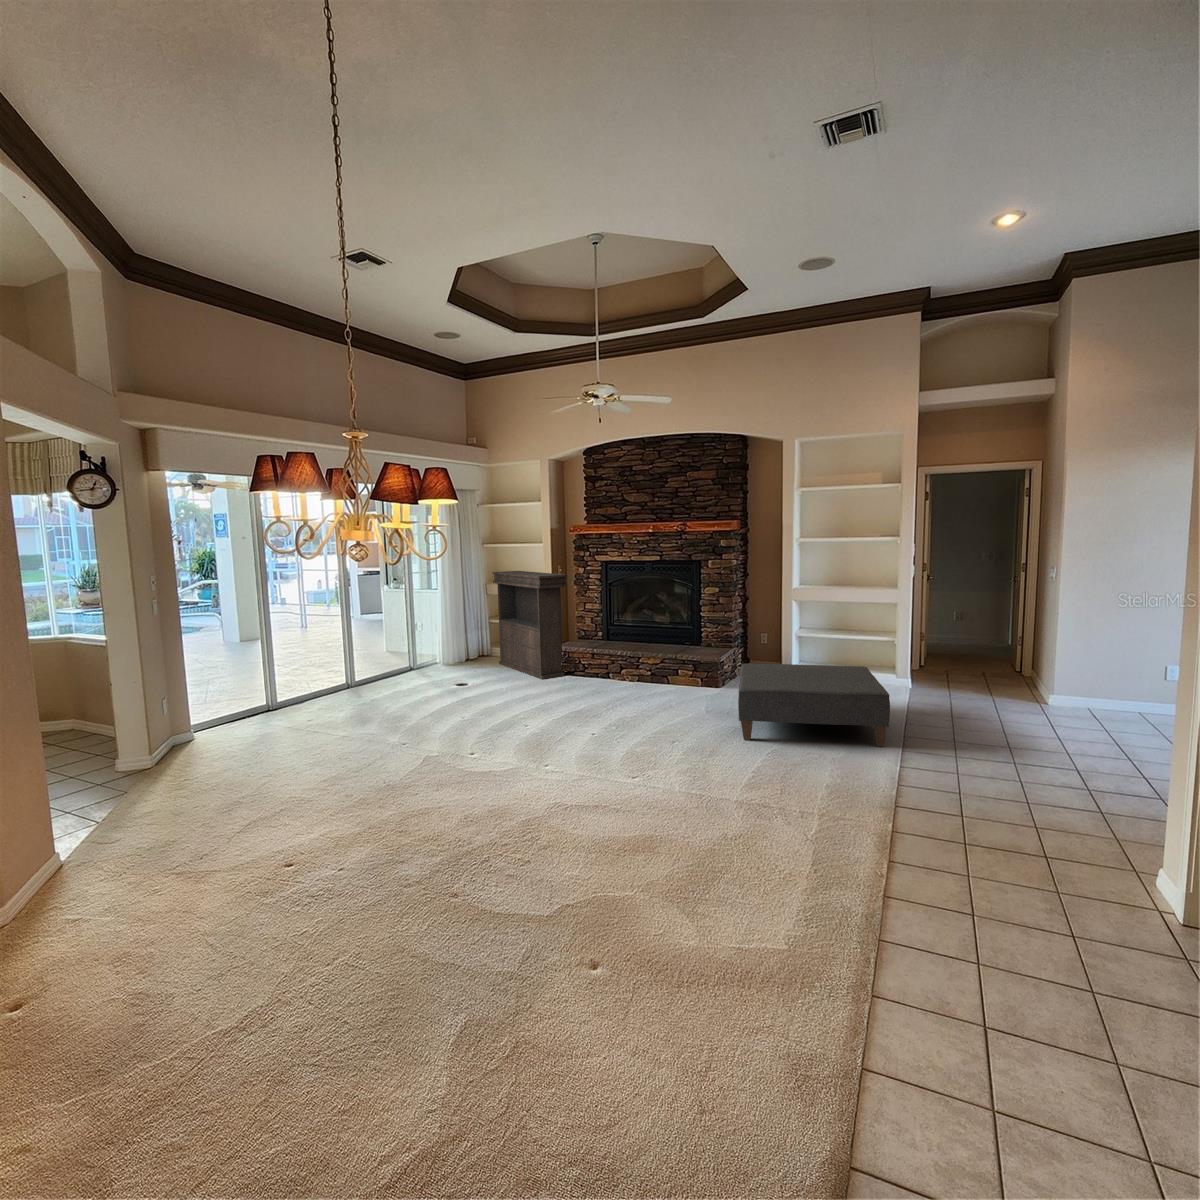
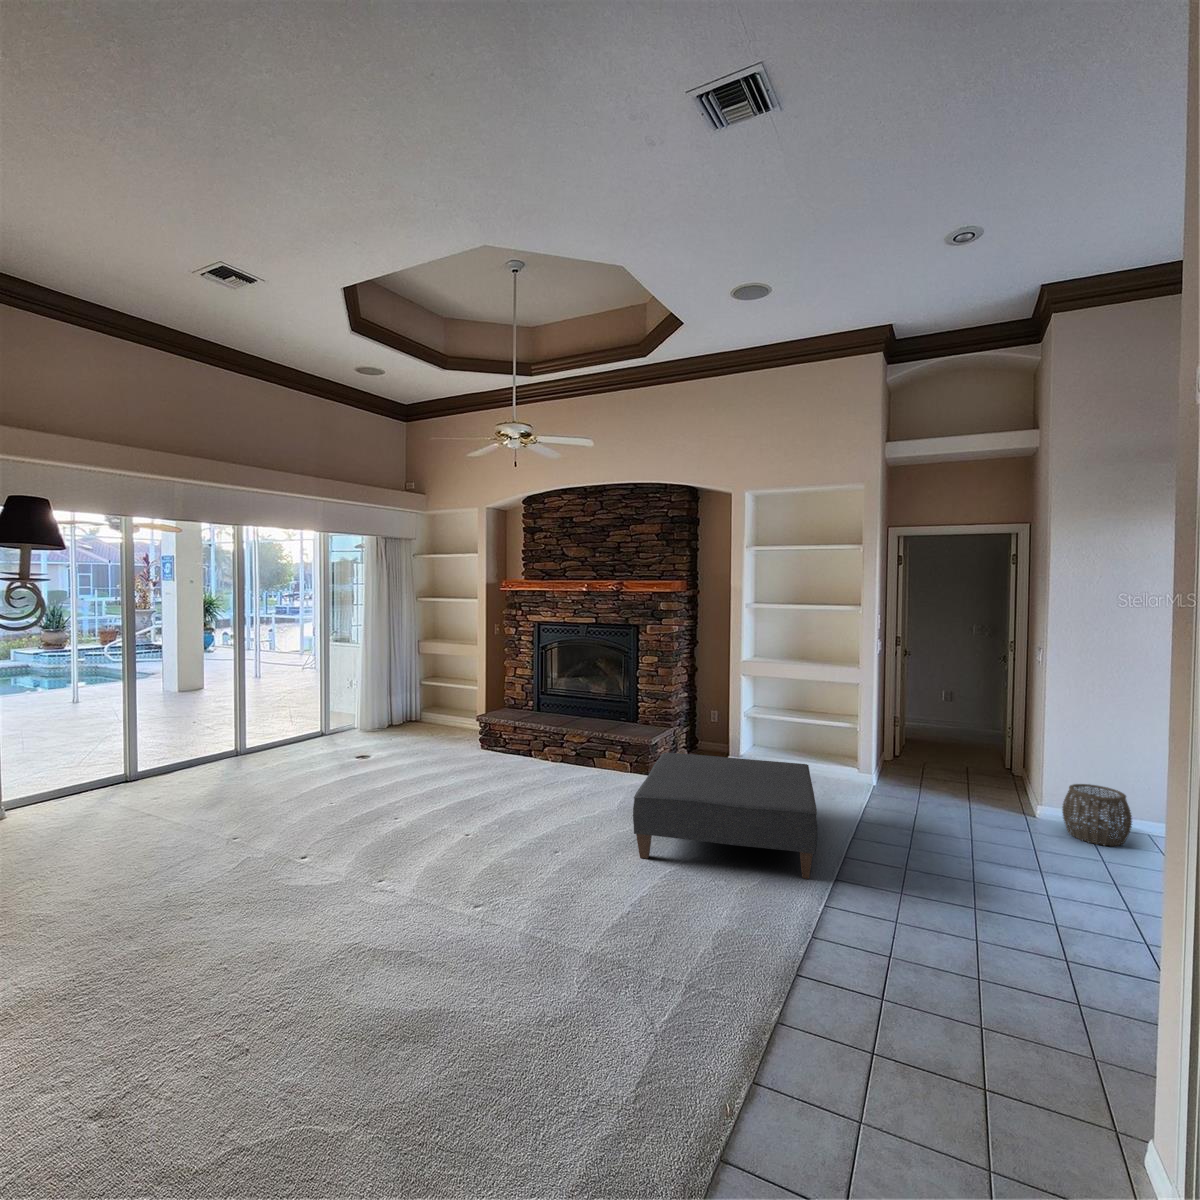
console table: present [492,571,567,679] -> none [419,628,489,754]
woven basket: none [1072,673,1129,719] -> present [1062,784,1132,846]

